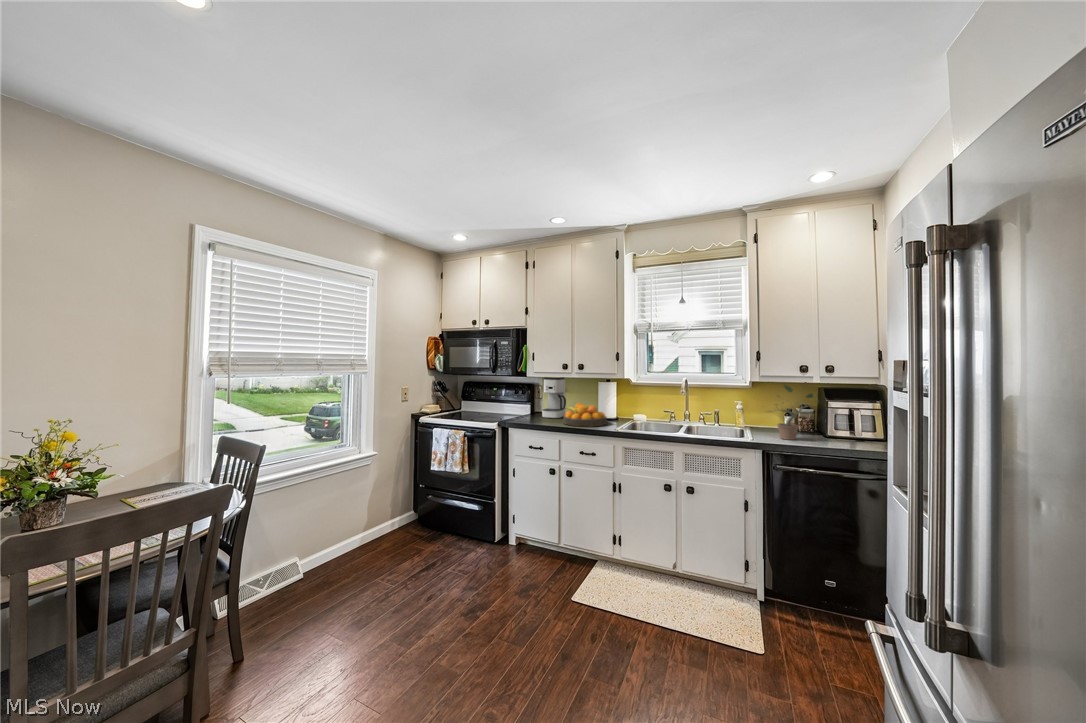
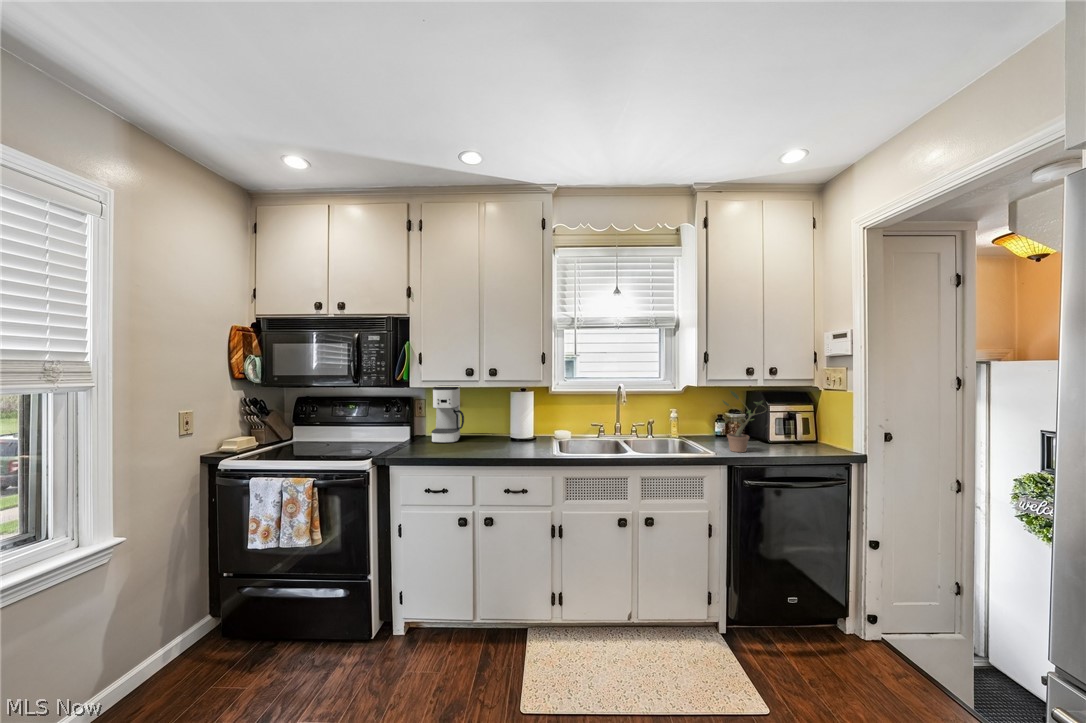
fruit bowl: present [563,403,607,427] -> none [470,421,529,455]

